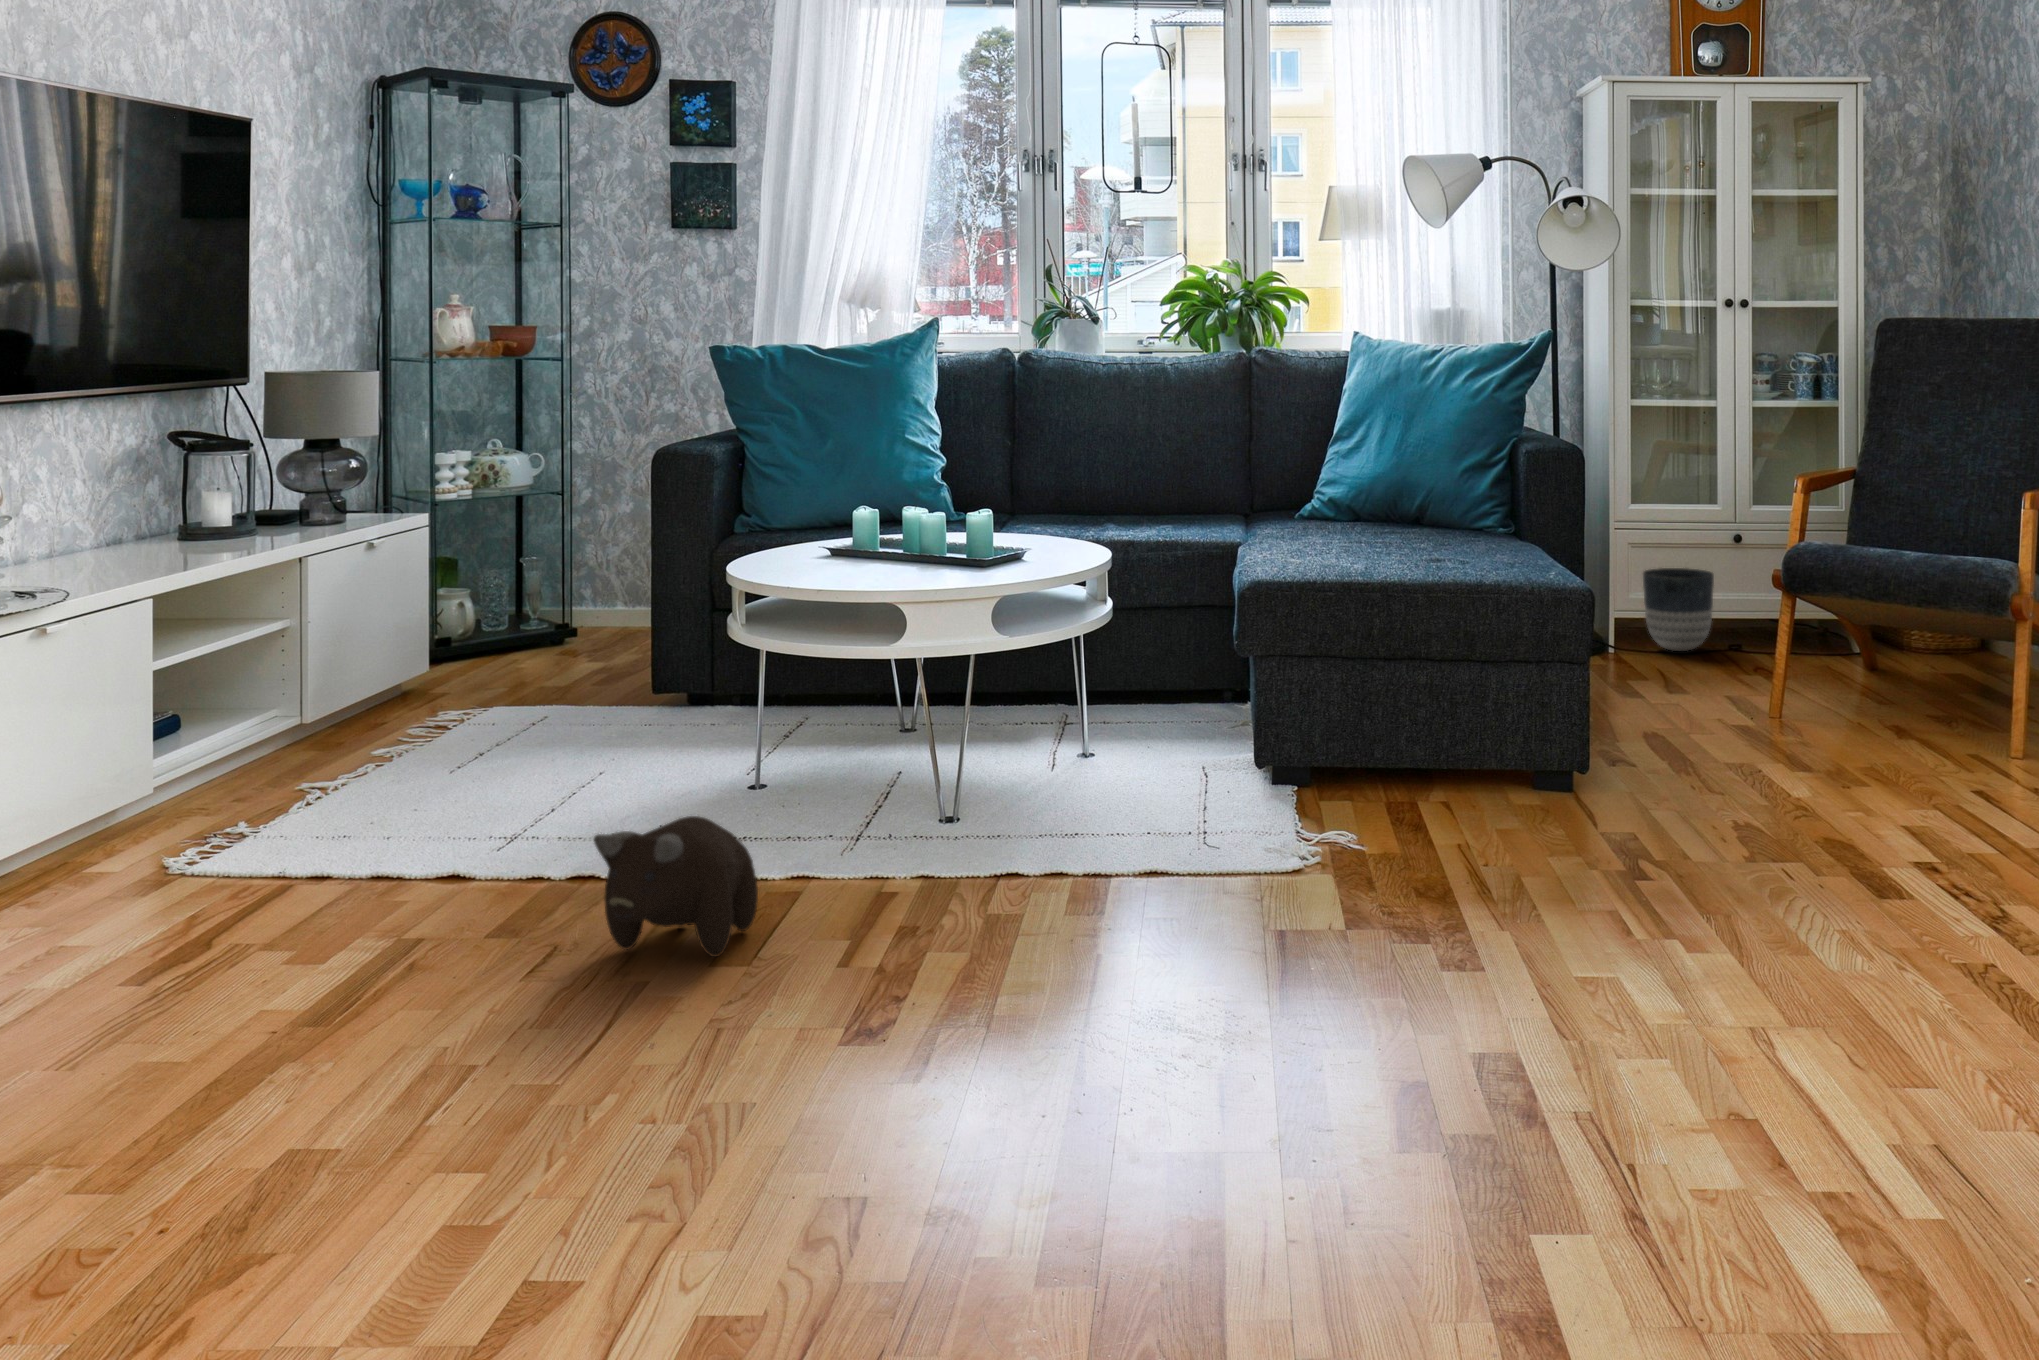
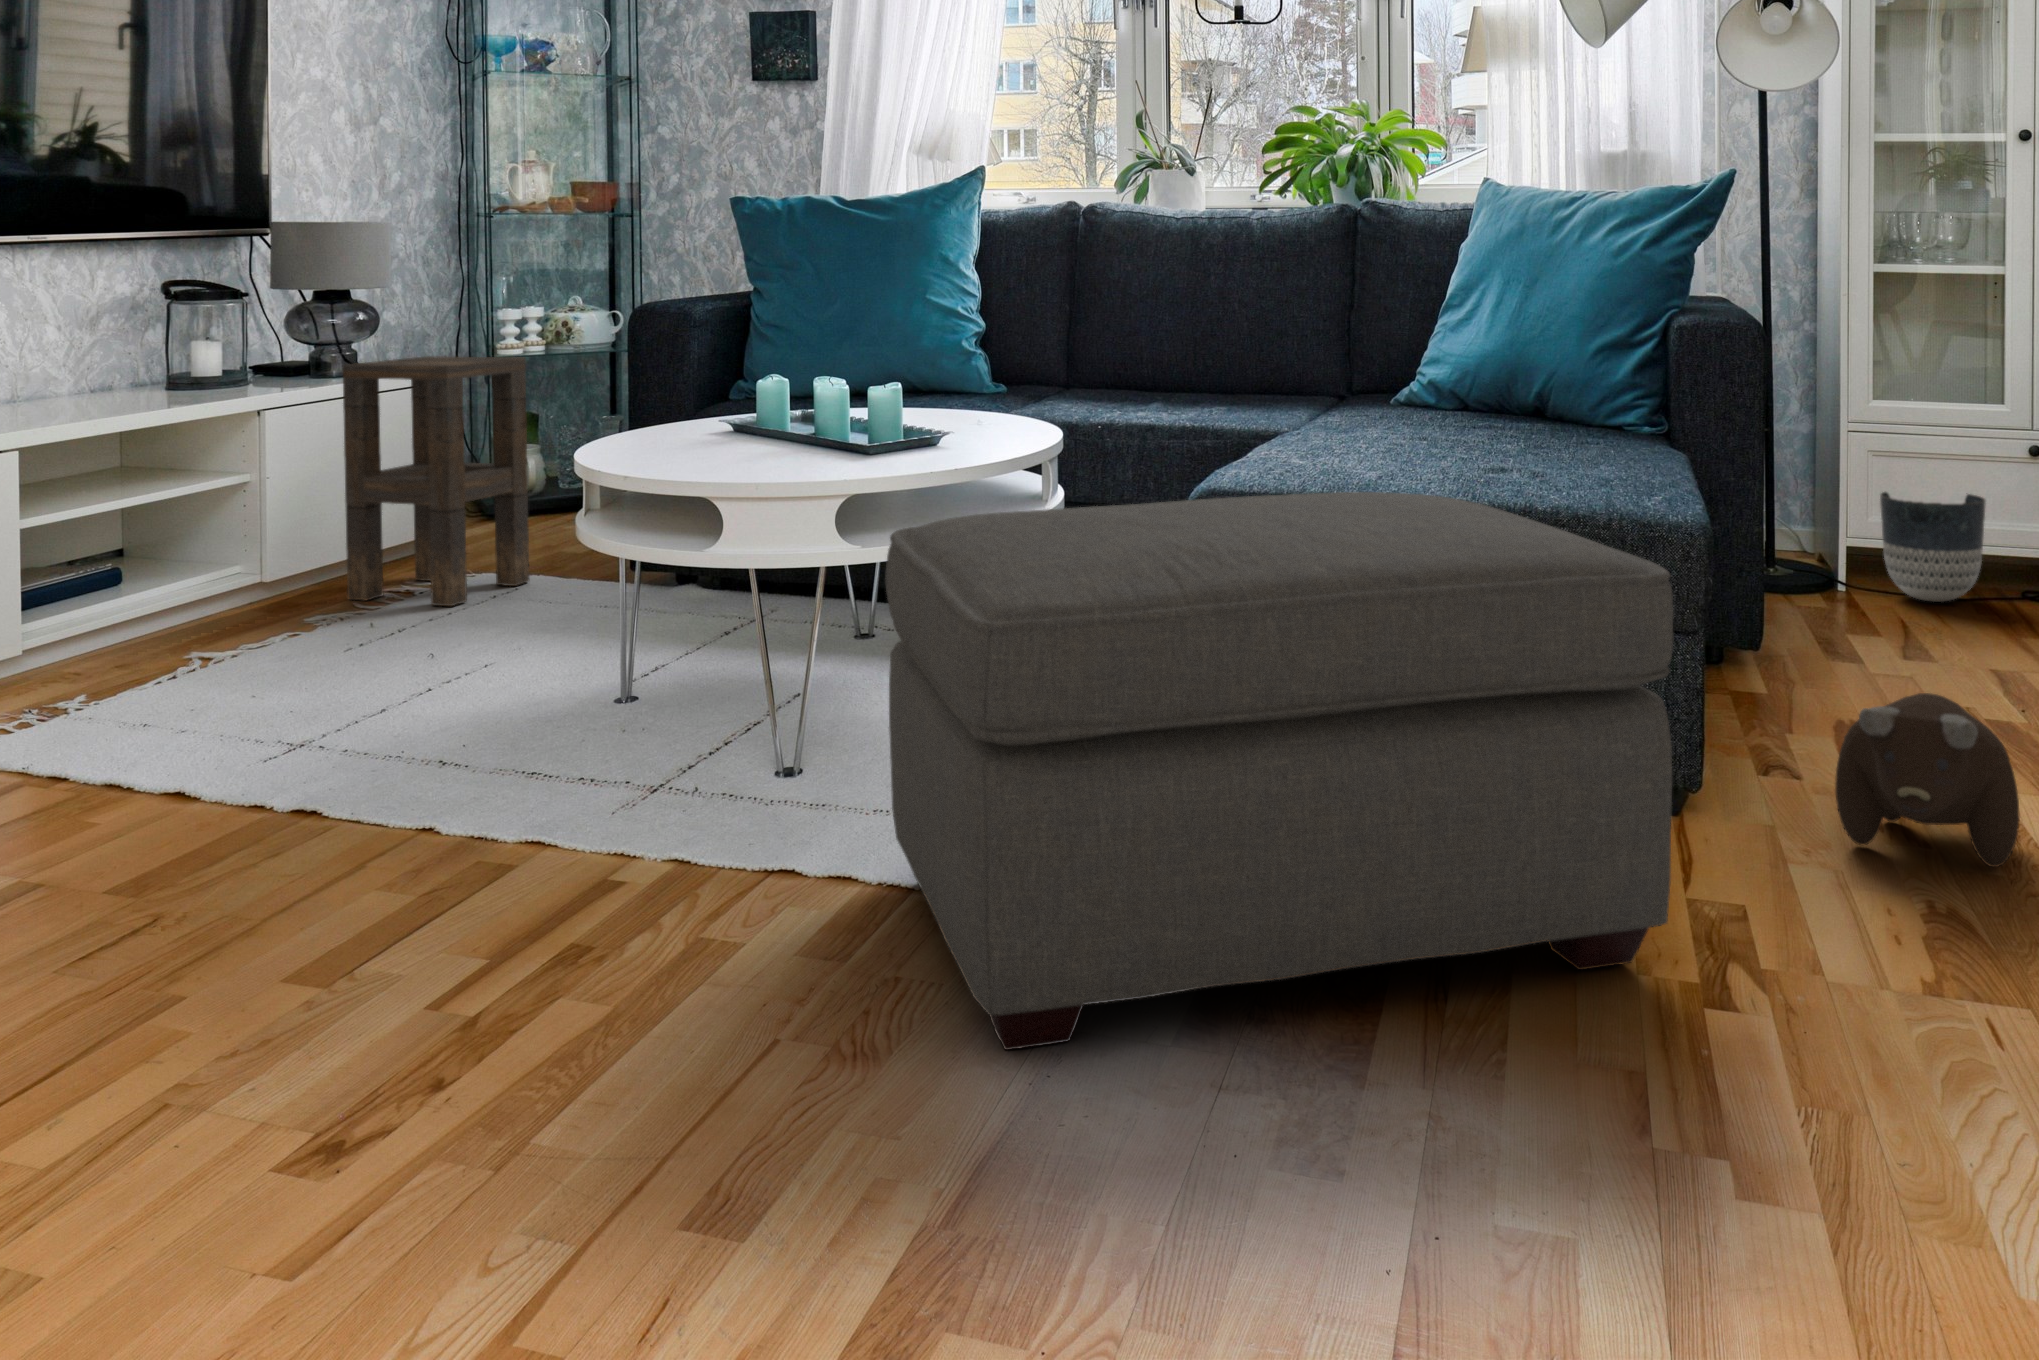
side table: none [367,494,530,726] -> present [343,356,530,606]
ottoman: none [1090,583,1609,938] -> present [885,492,1673,1050]
plush toy: present [594,816,758,957] -> present [1835,693,2020,867]

